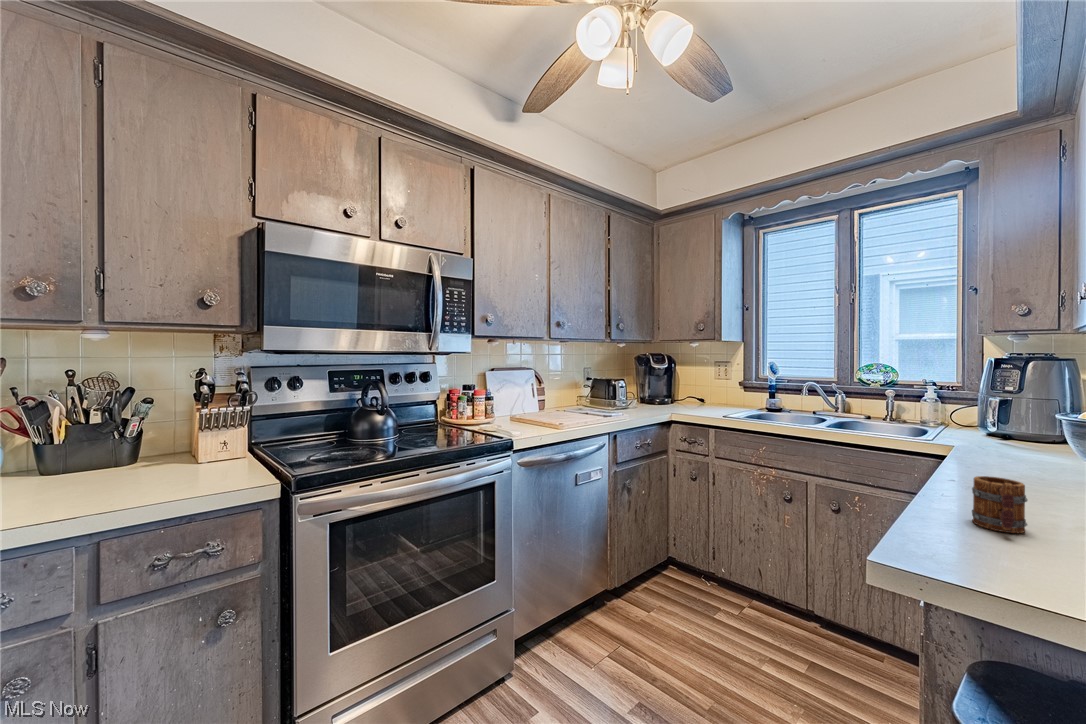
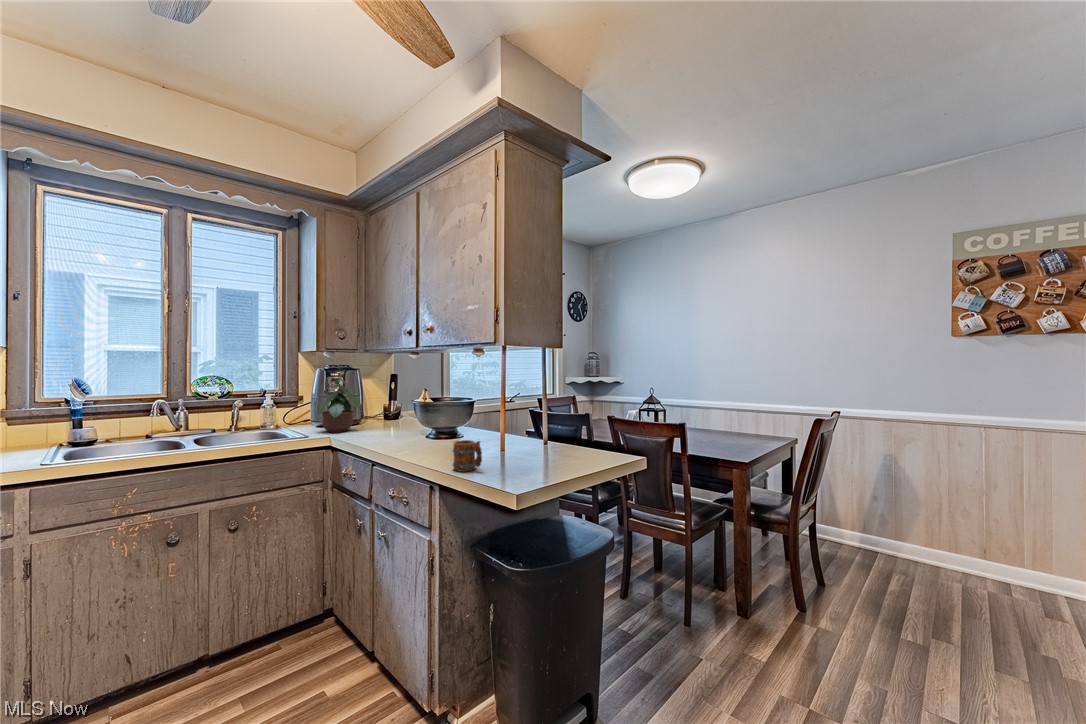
potted plant: none [959,353,1040,446] -> present [319,369,359,432]

